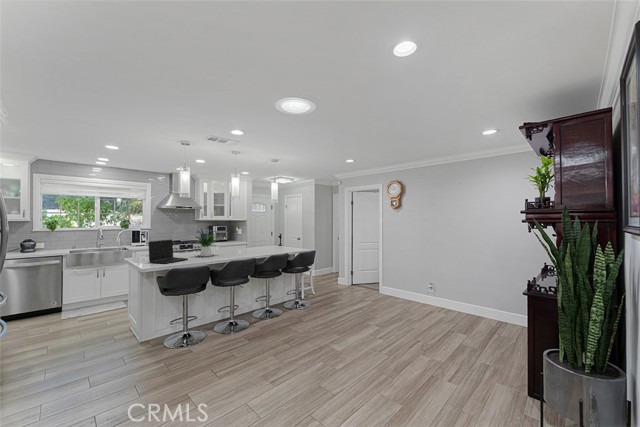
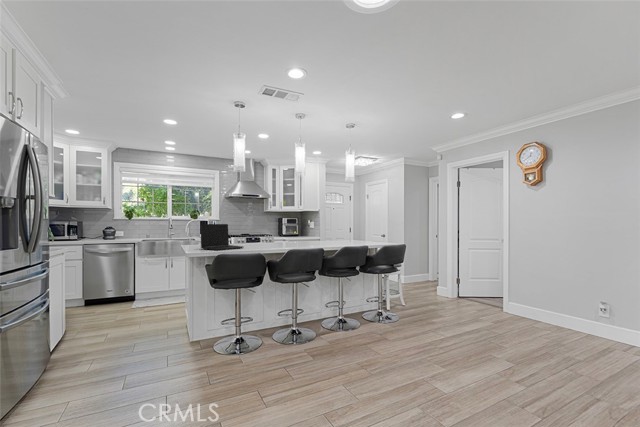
flower arrangement: present [196,229,219,257] -> none [250,212,282,246]

